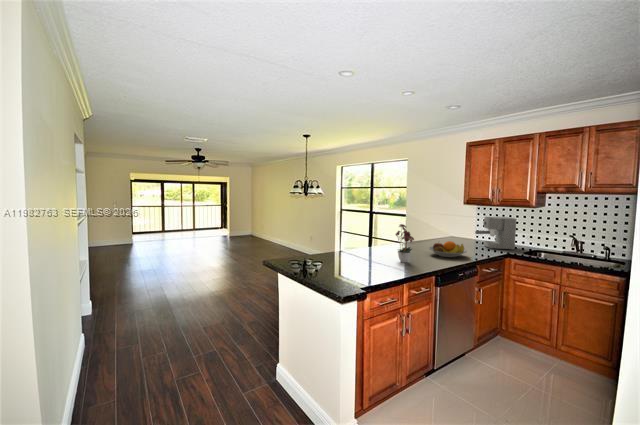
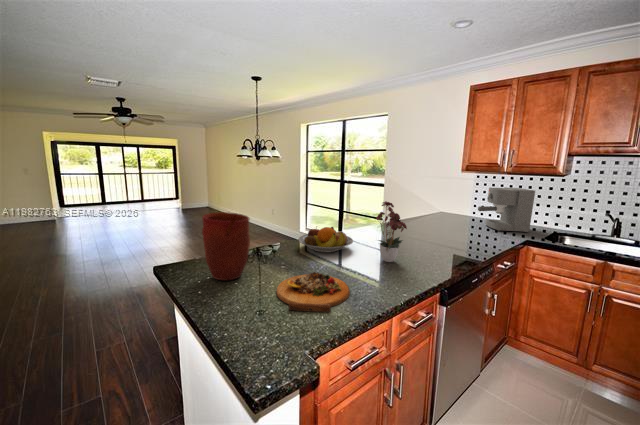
vase: none [295,229,321,267] -> present [202,212,250,280]
fruit bowl: present [429,241,467,258] -> present [298,227,353,253]
cutting board: none [338,262,379,279] -> present [277,272,350,313]

